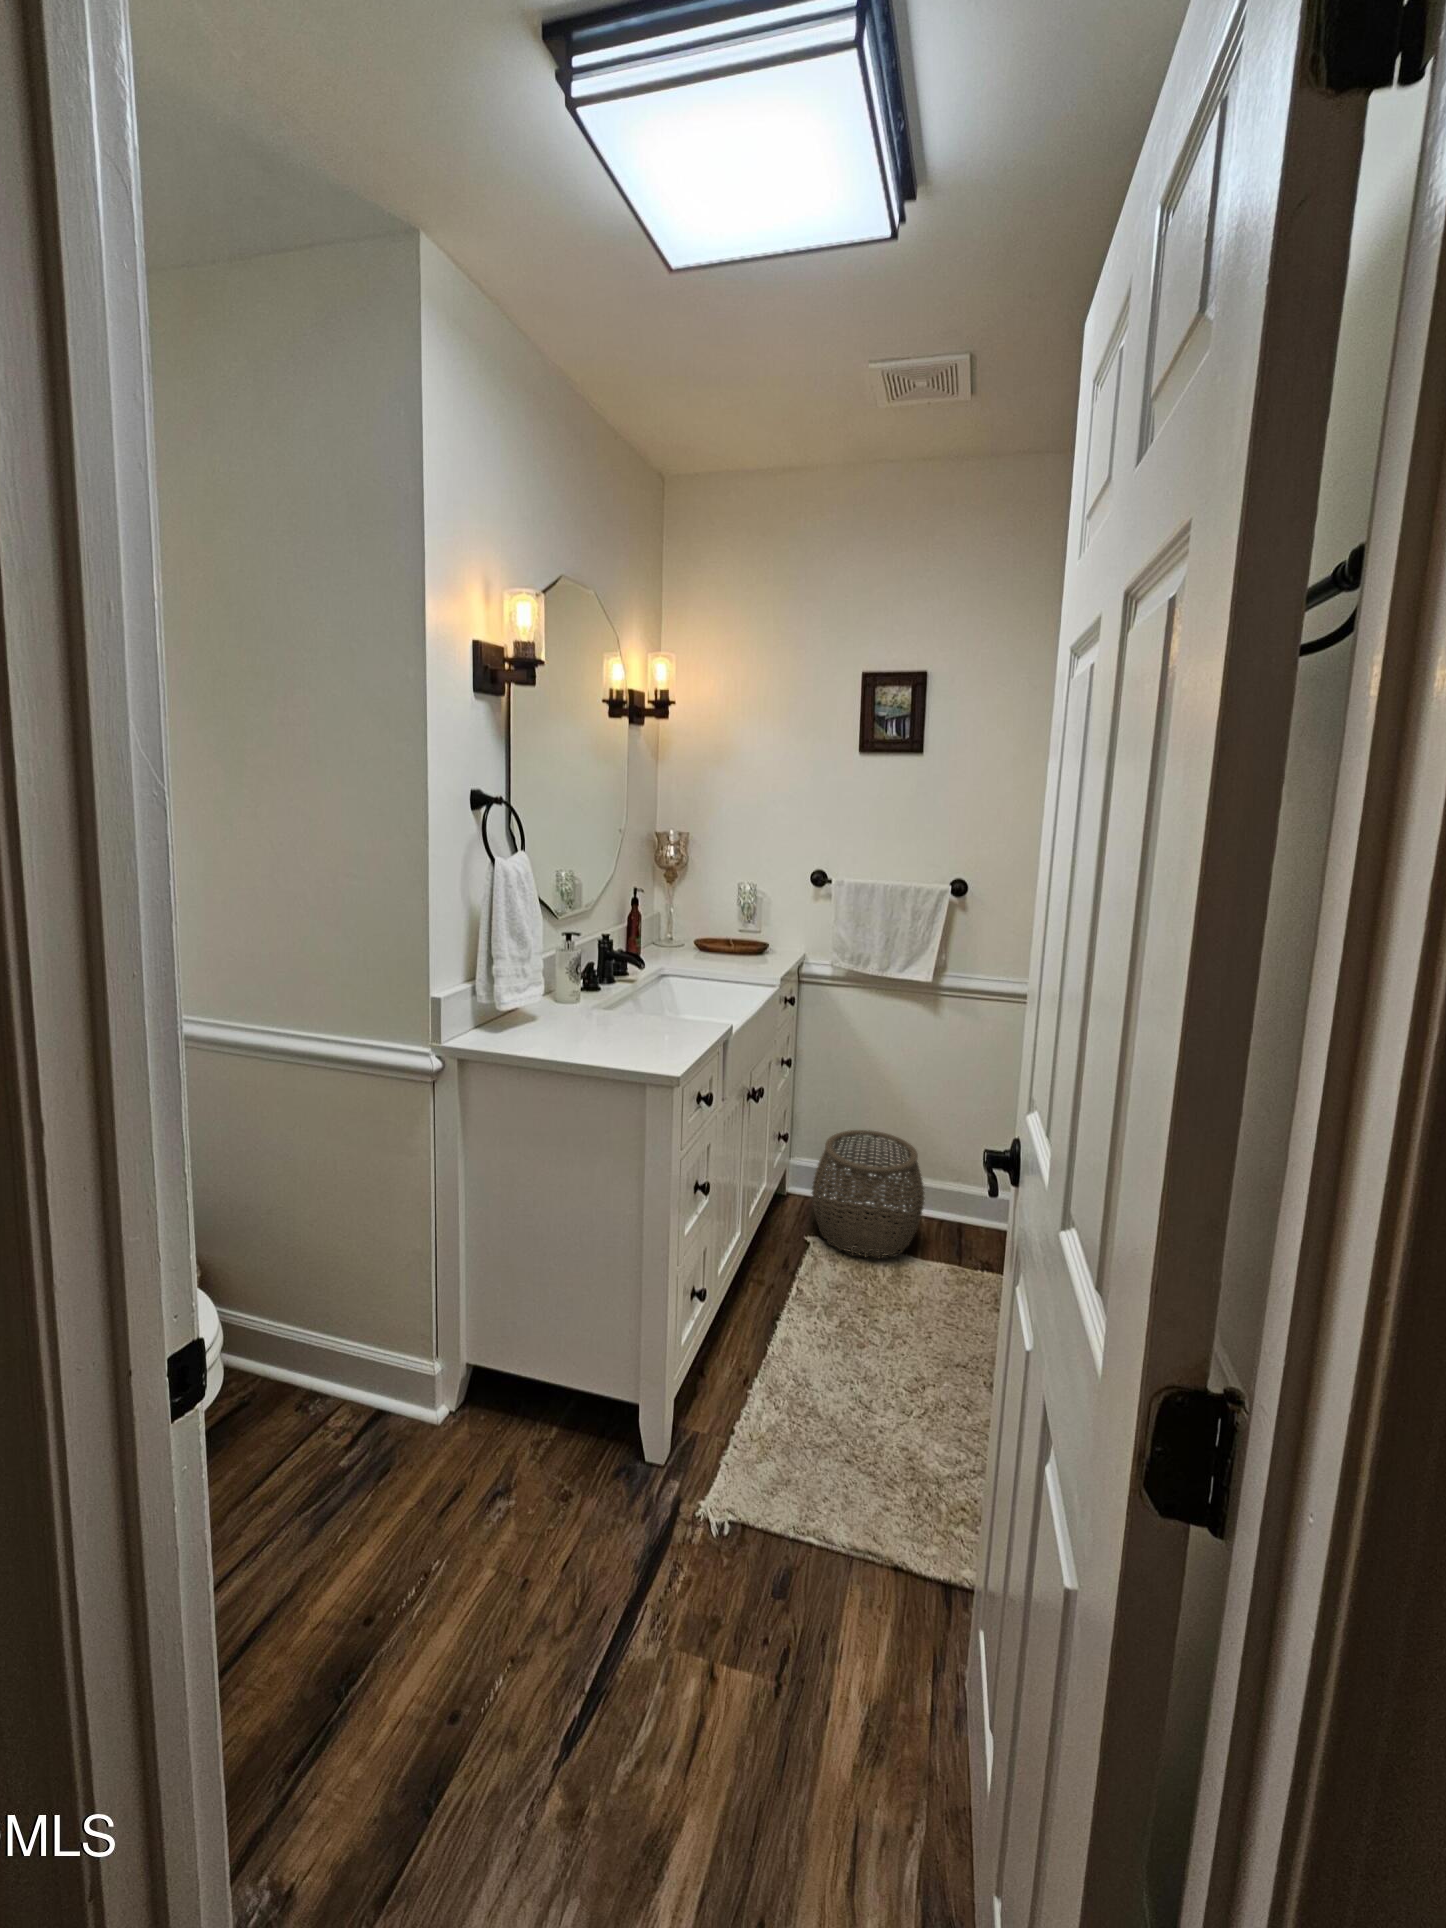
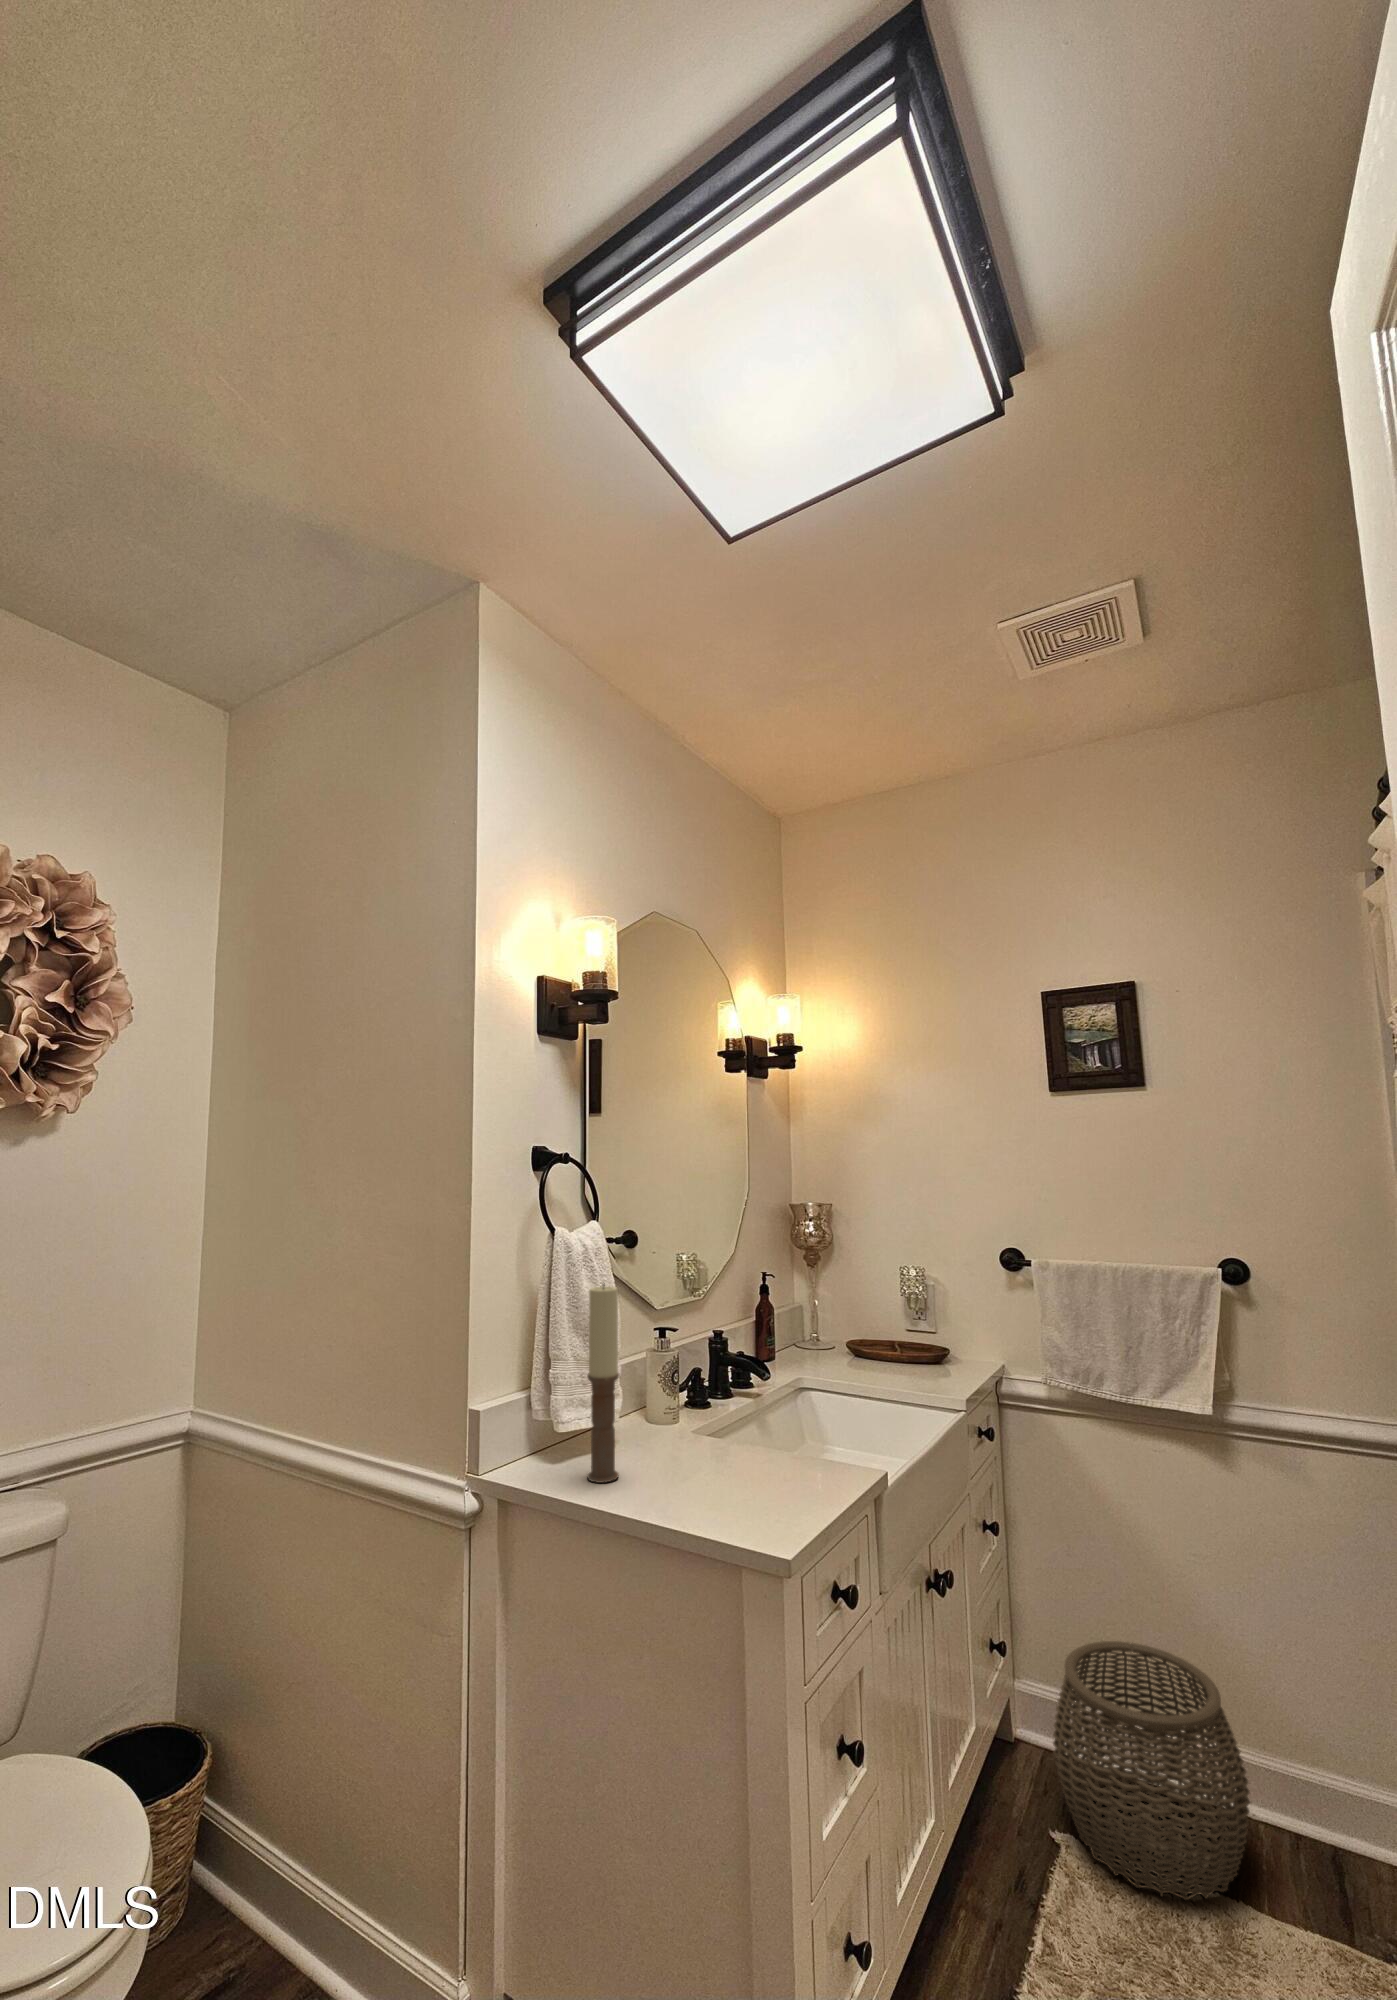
candle: none [527,905,551,1043] -> present [587,1283,619,1483]

